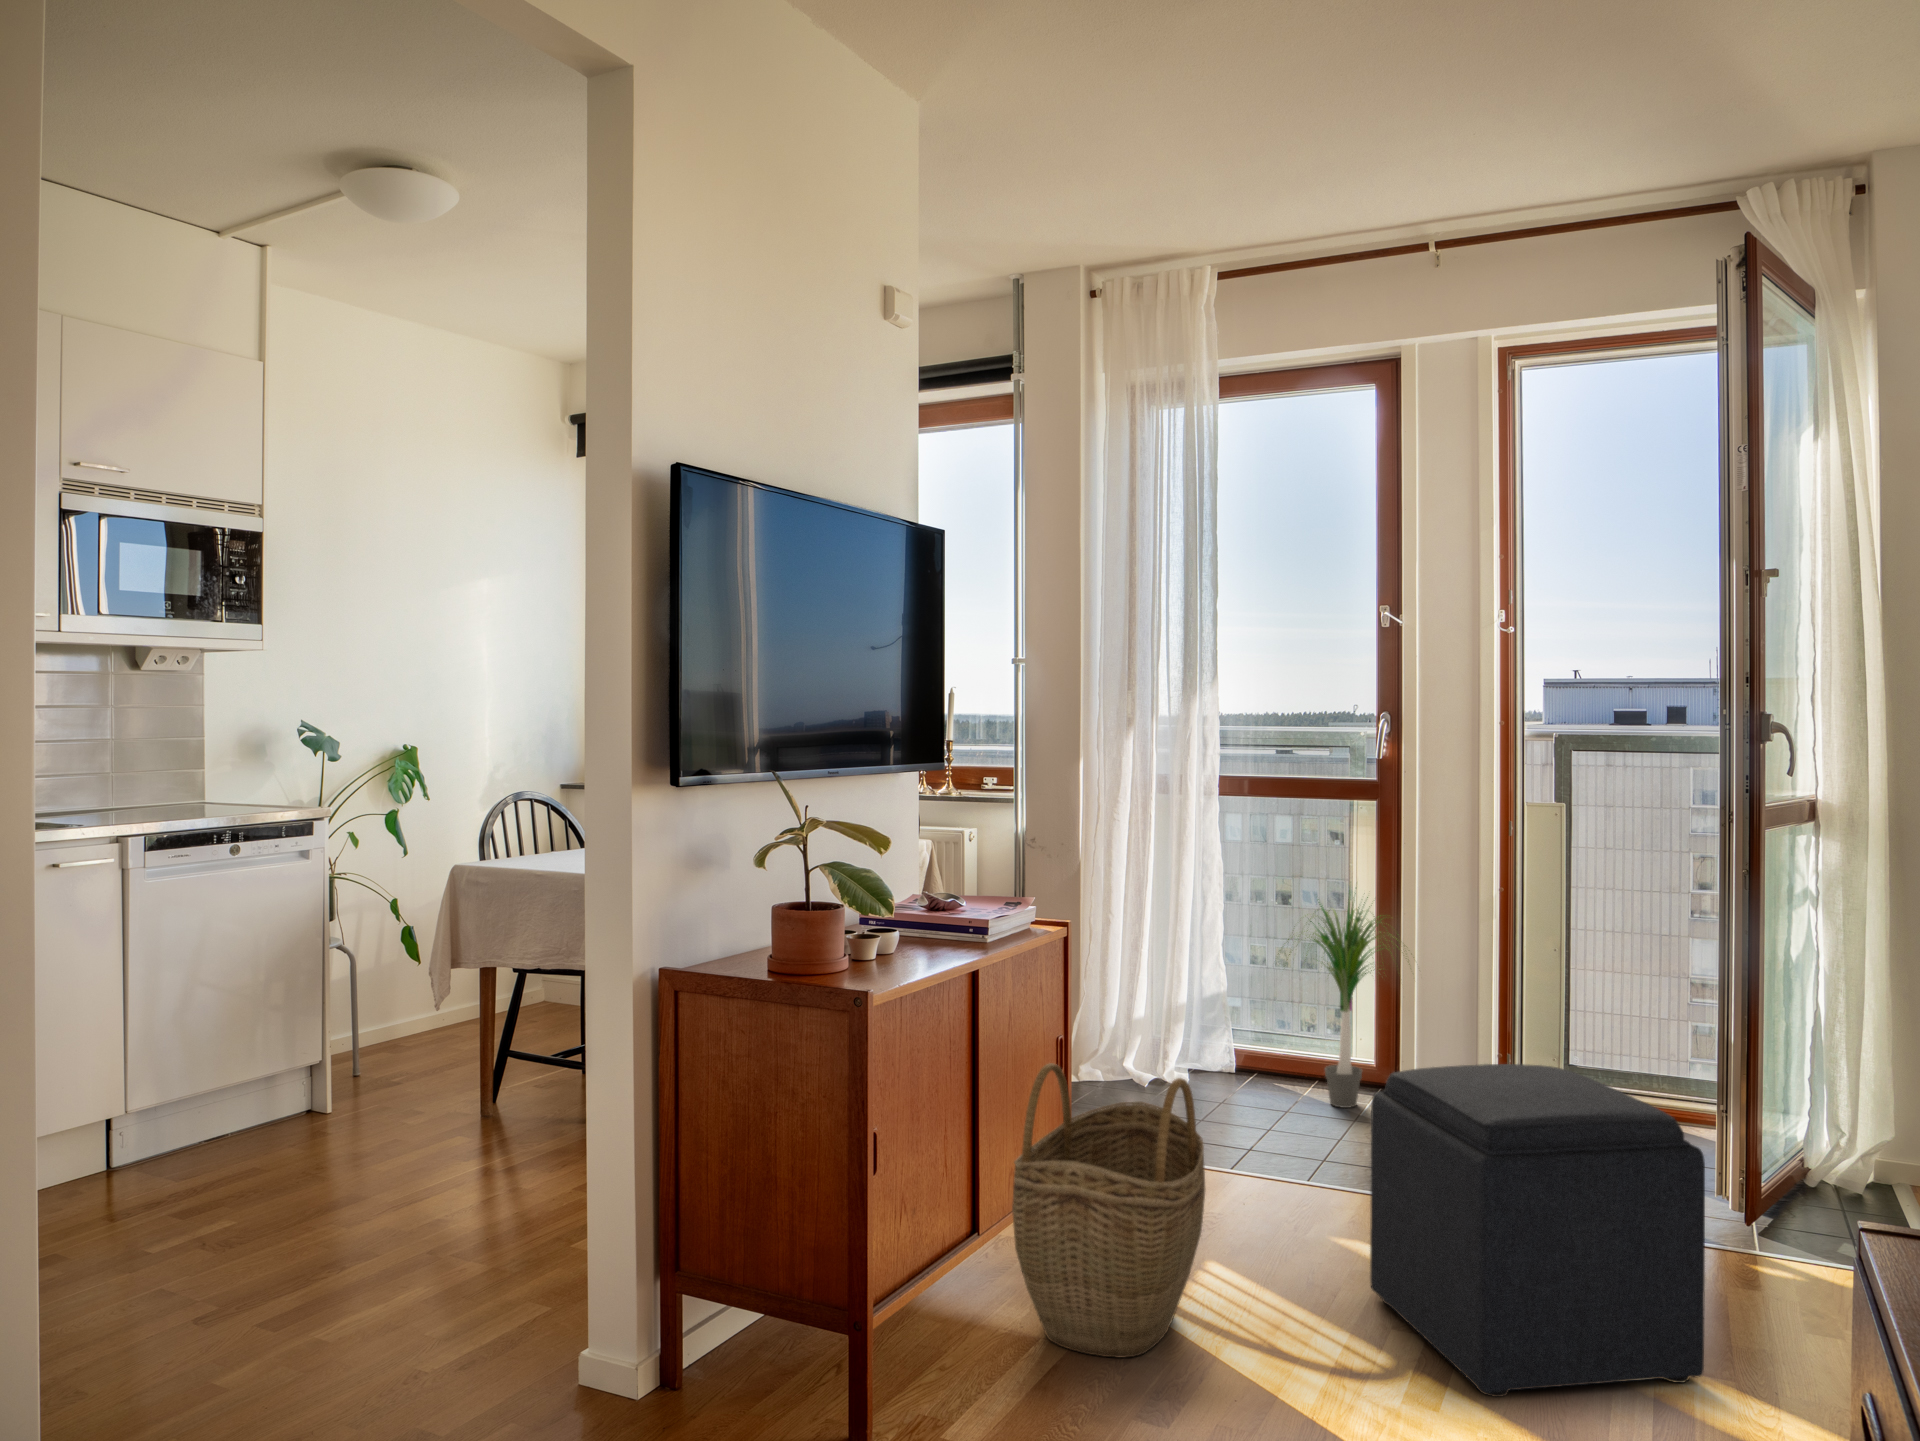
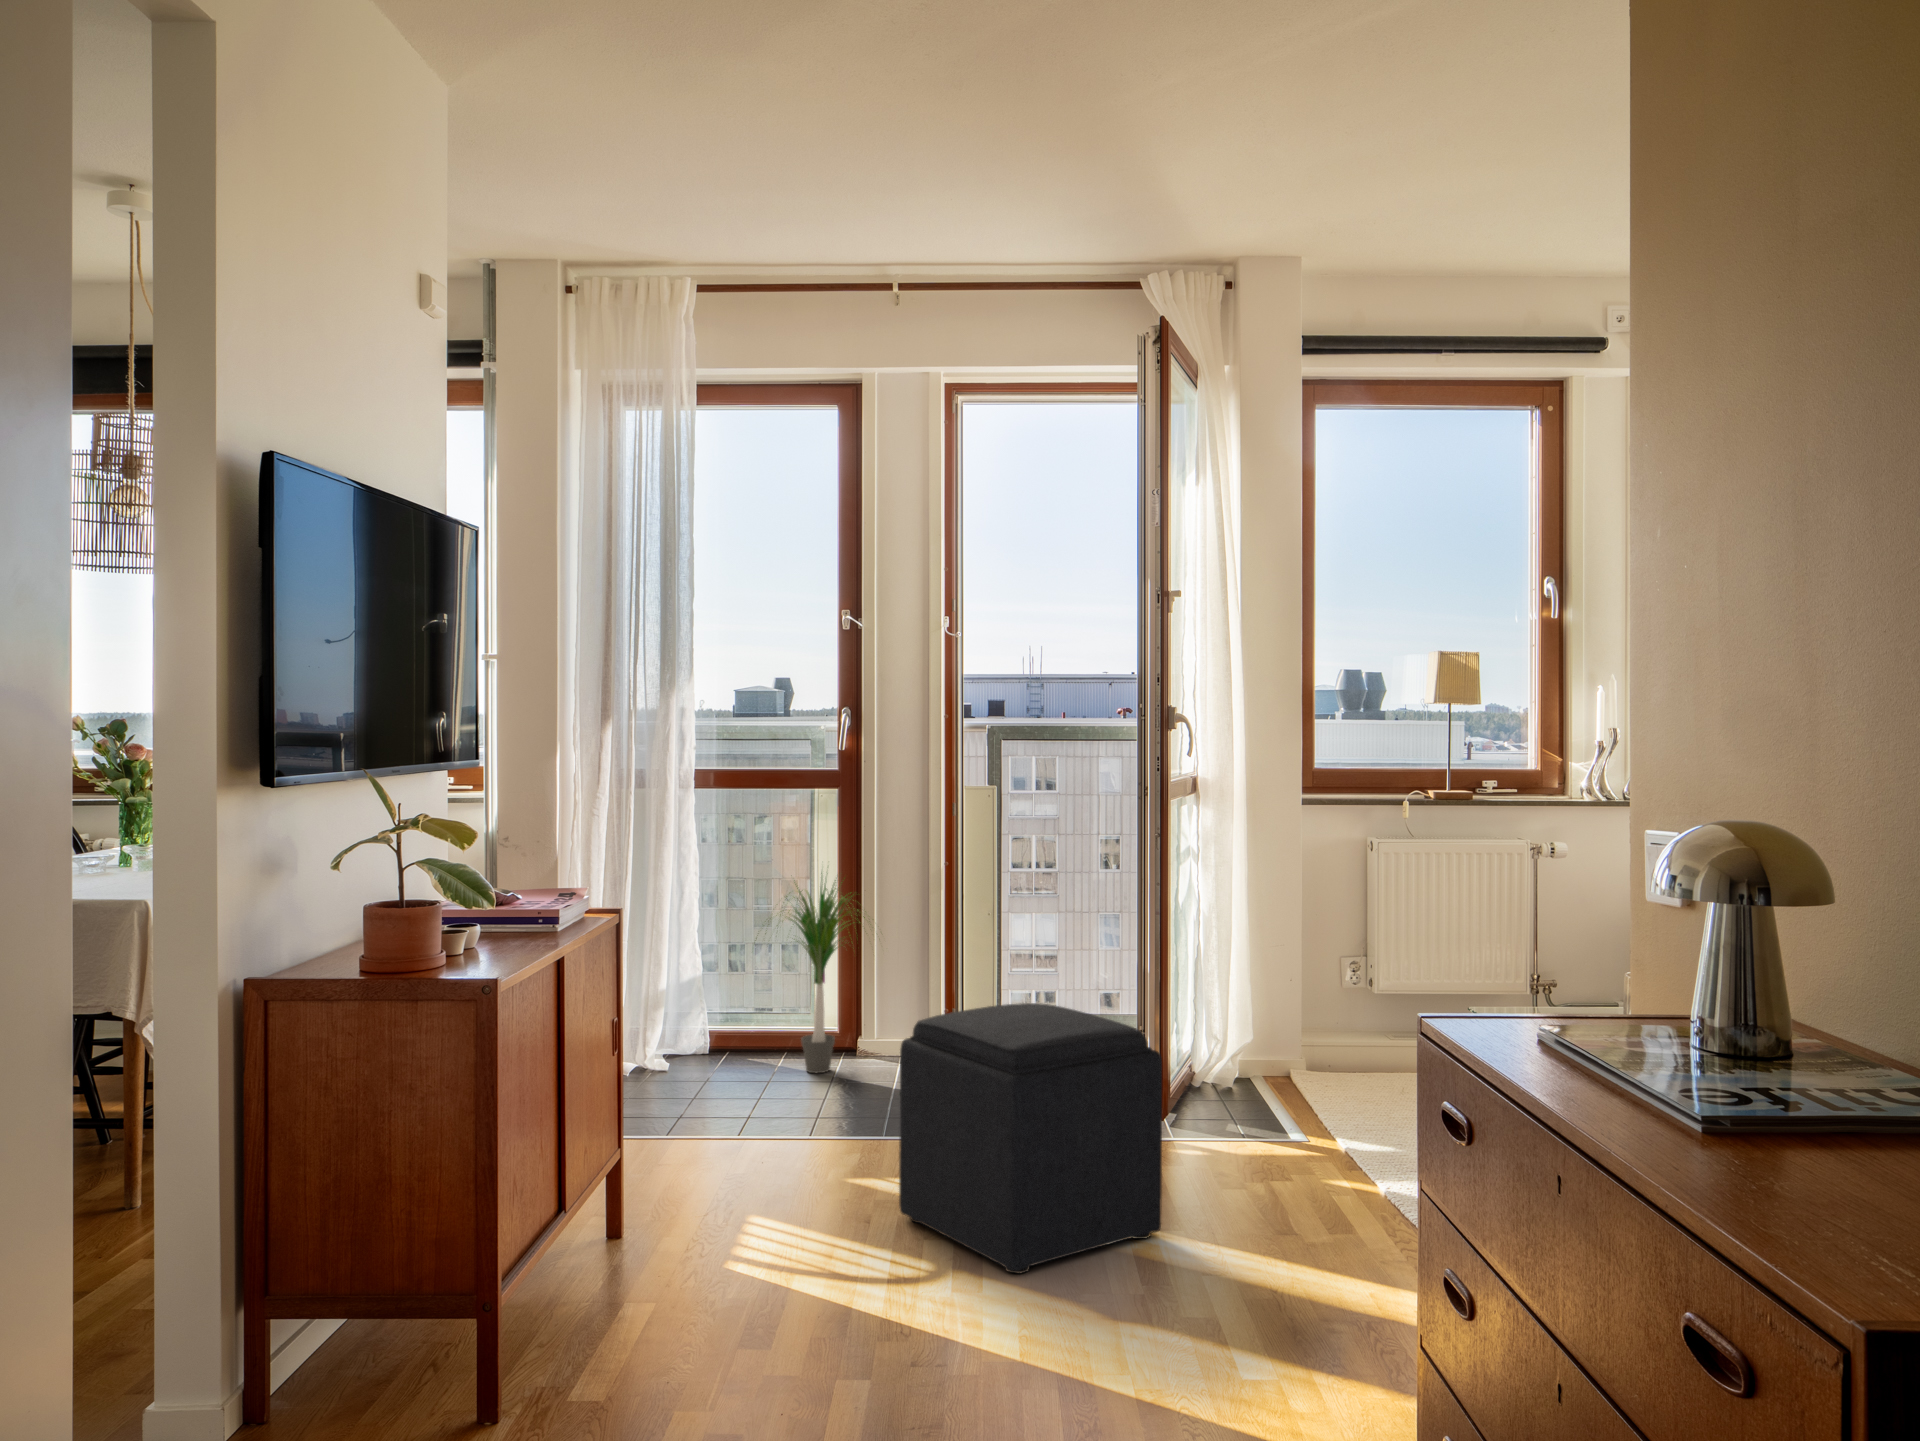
woven basket: present [1012,1063,1205,1358] -> none [598,1042,769,1306]

